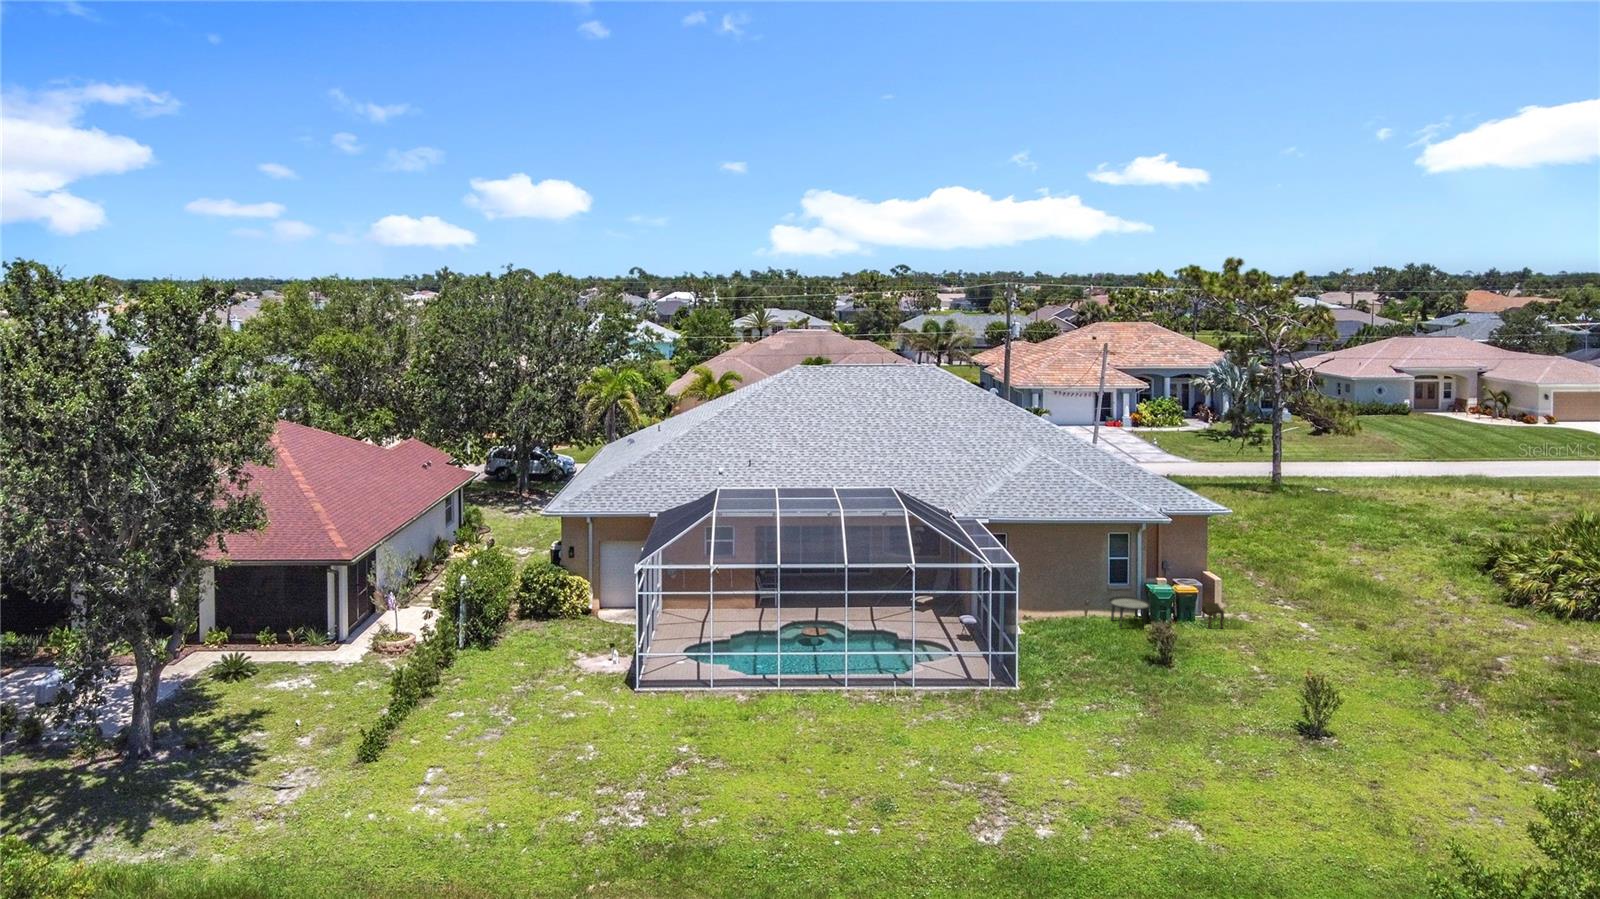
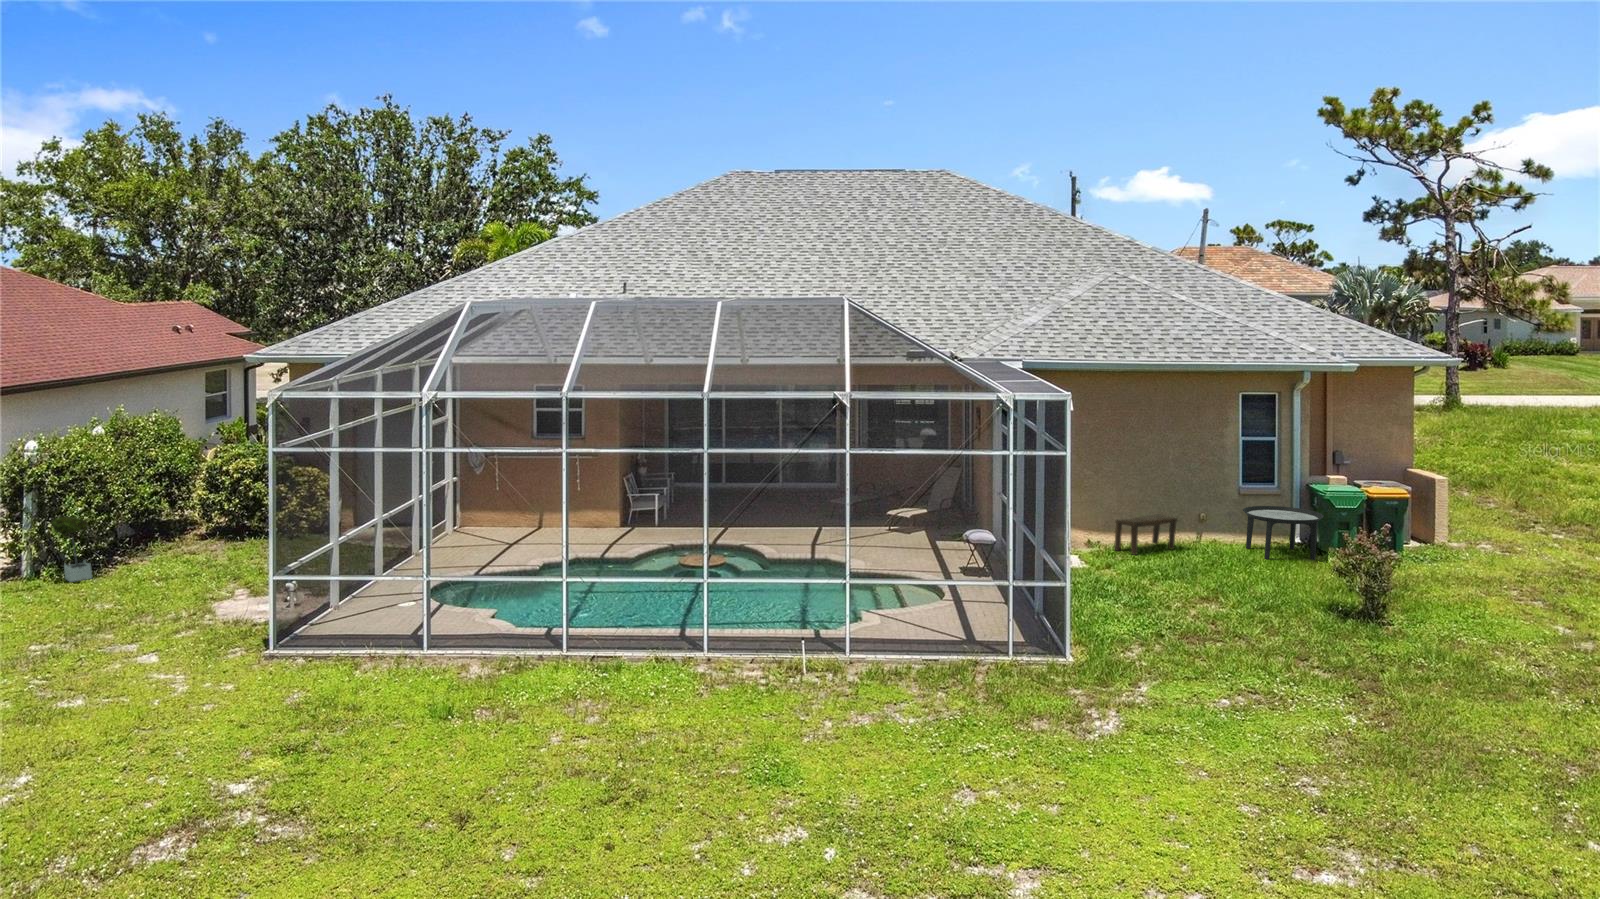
bench: present [1202,602,1224,629] -> present [1114,514,1178,555]
potted tree: none [465,614,483,650] -> present [52,517,92,582]

